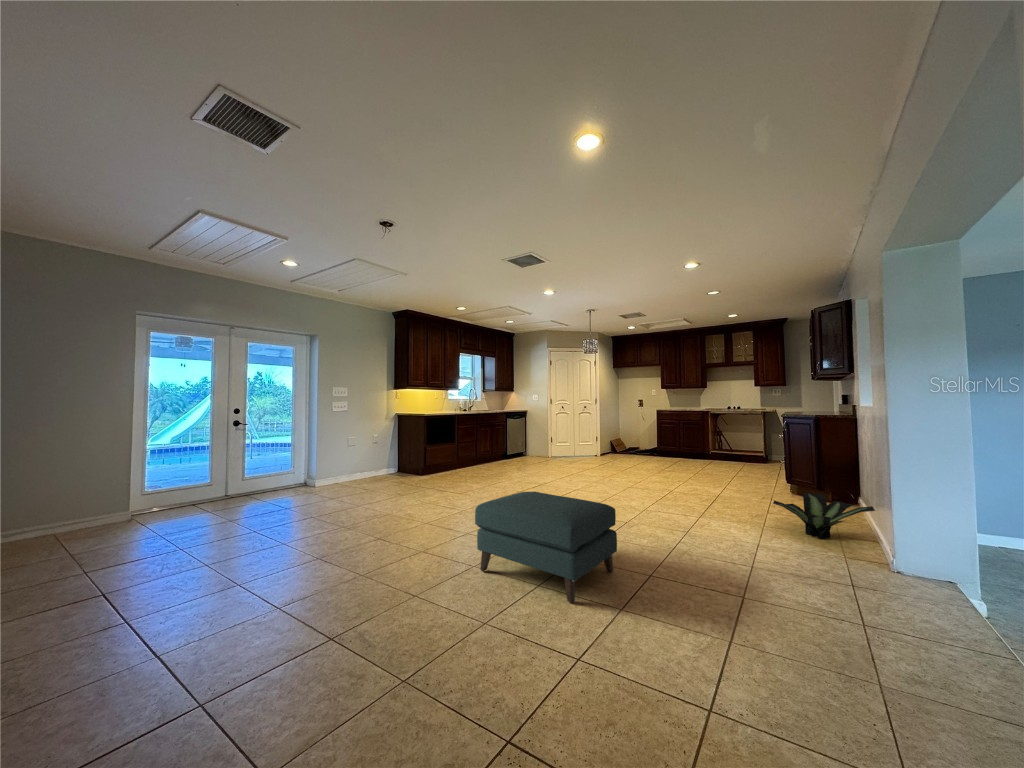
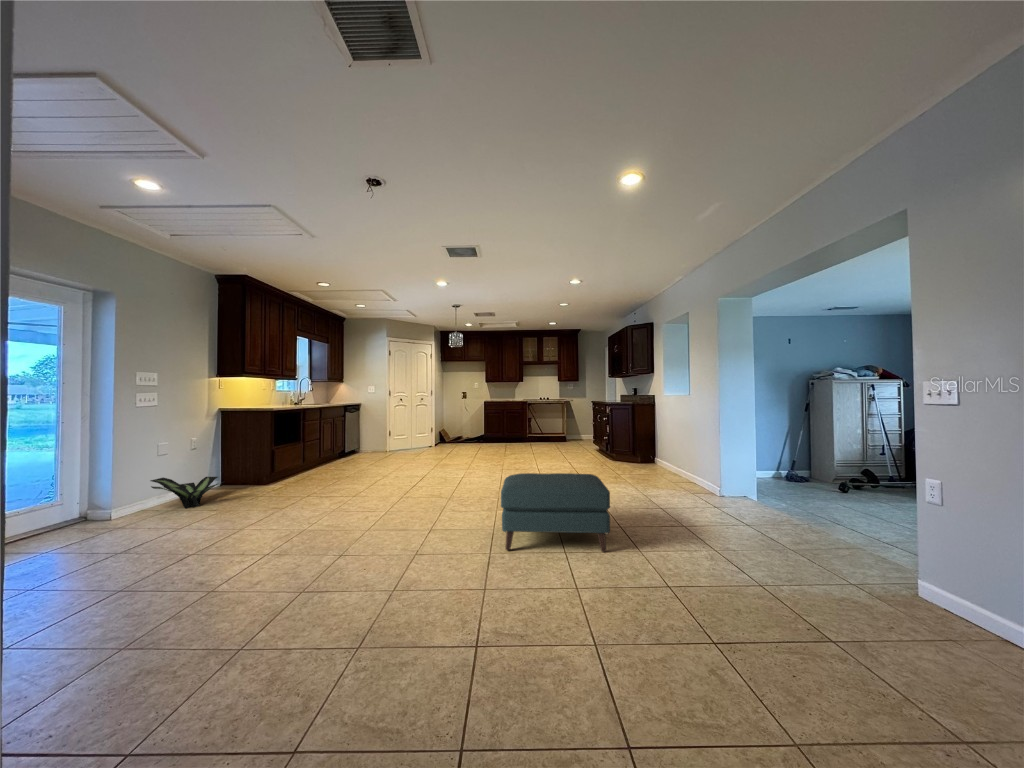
potted plant: present [773,492,875,539] -> present [151,477,218,508]

